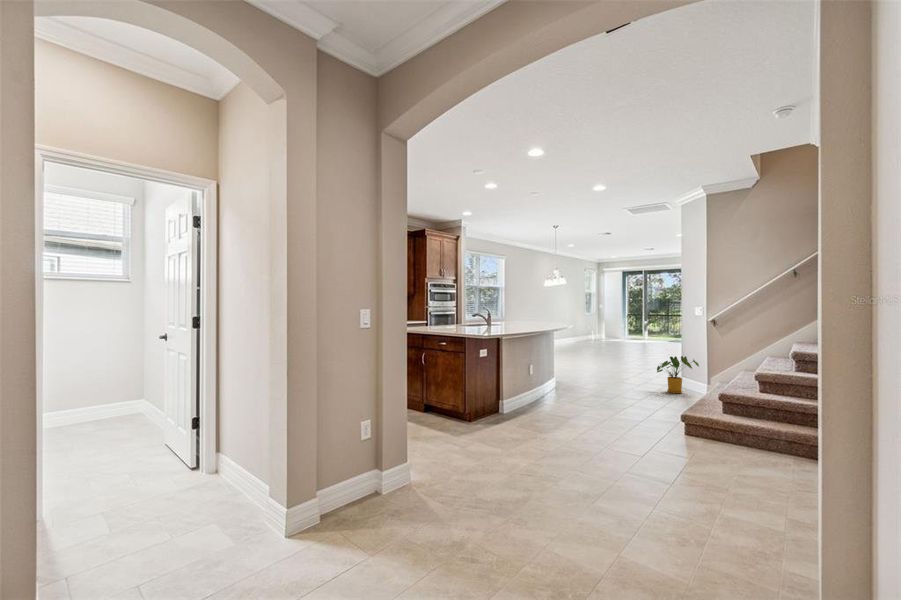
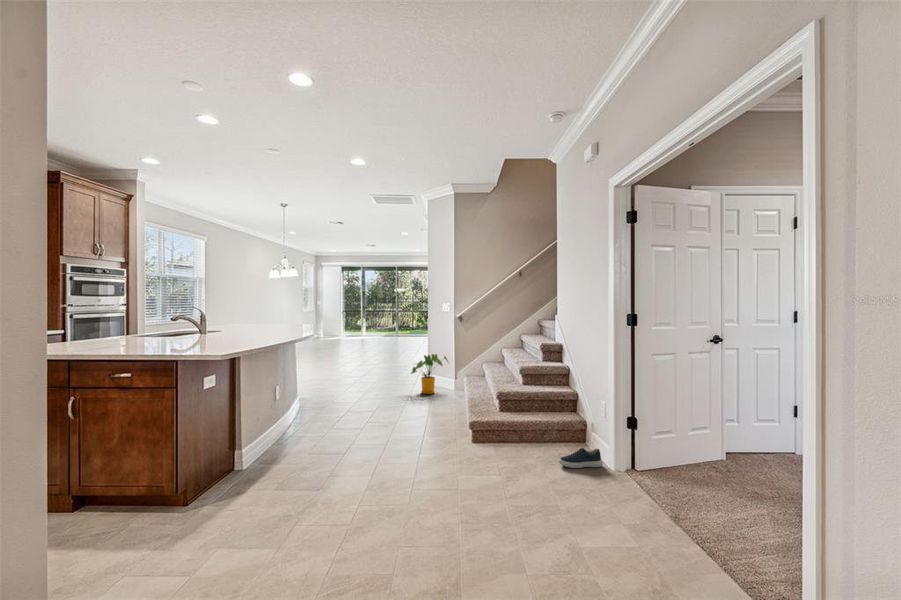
shoe: none [762,455,819,478] -> present [559,448,603,468]

